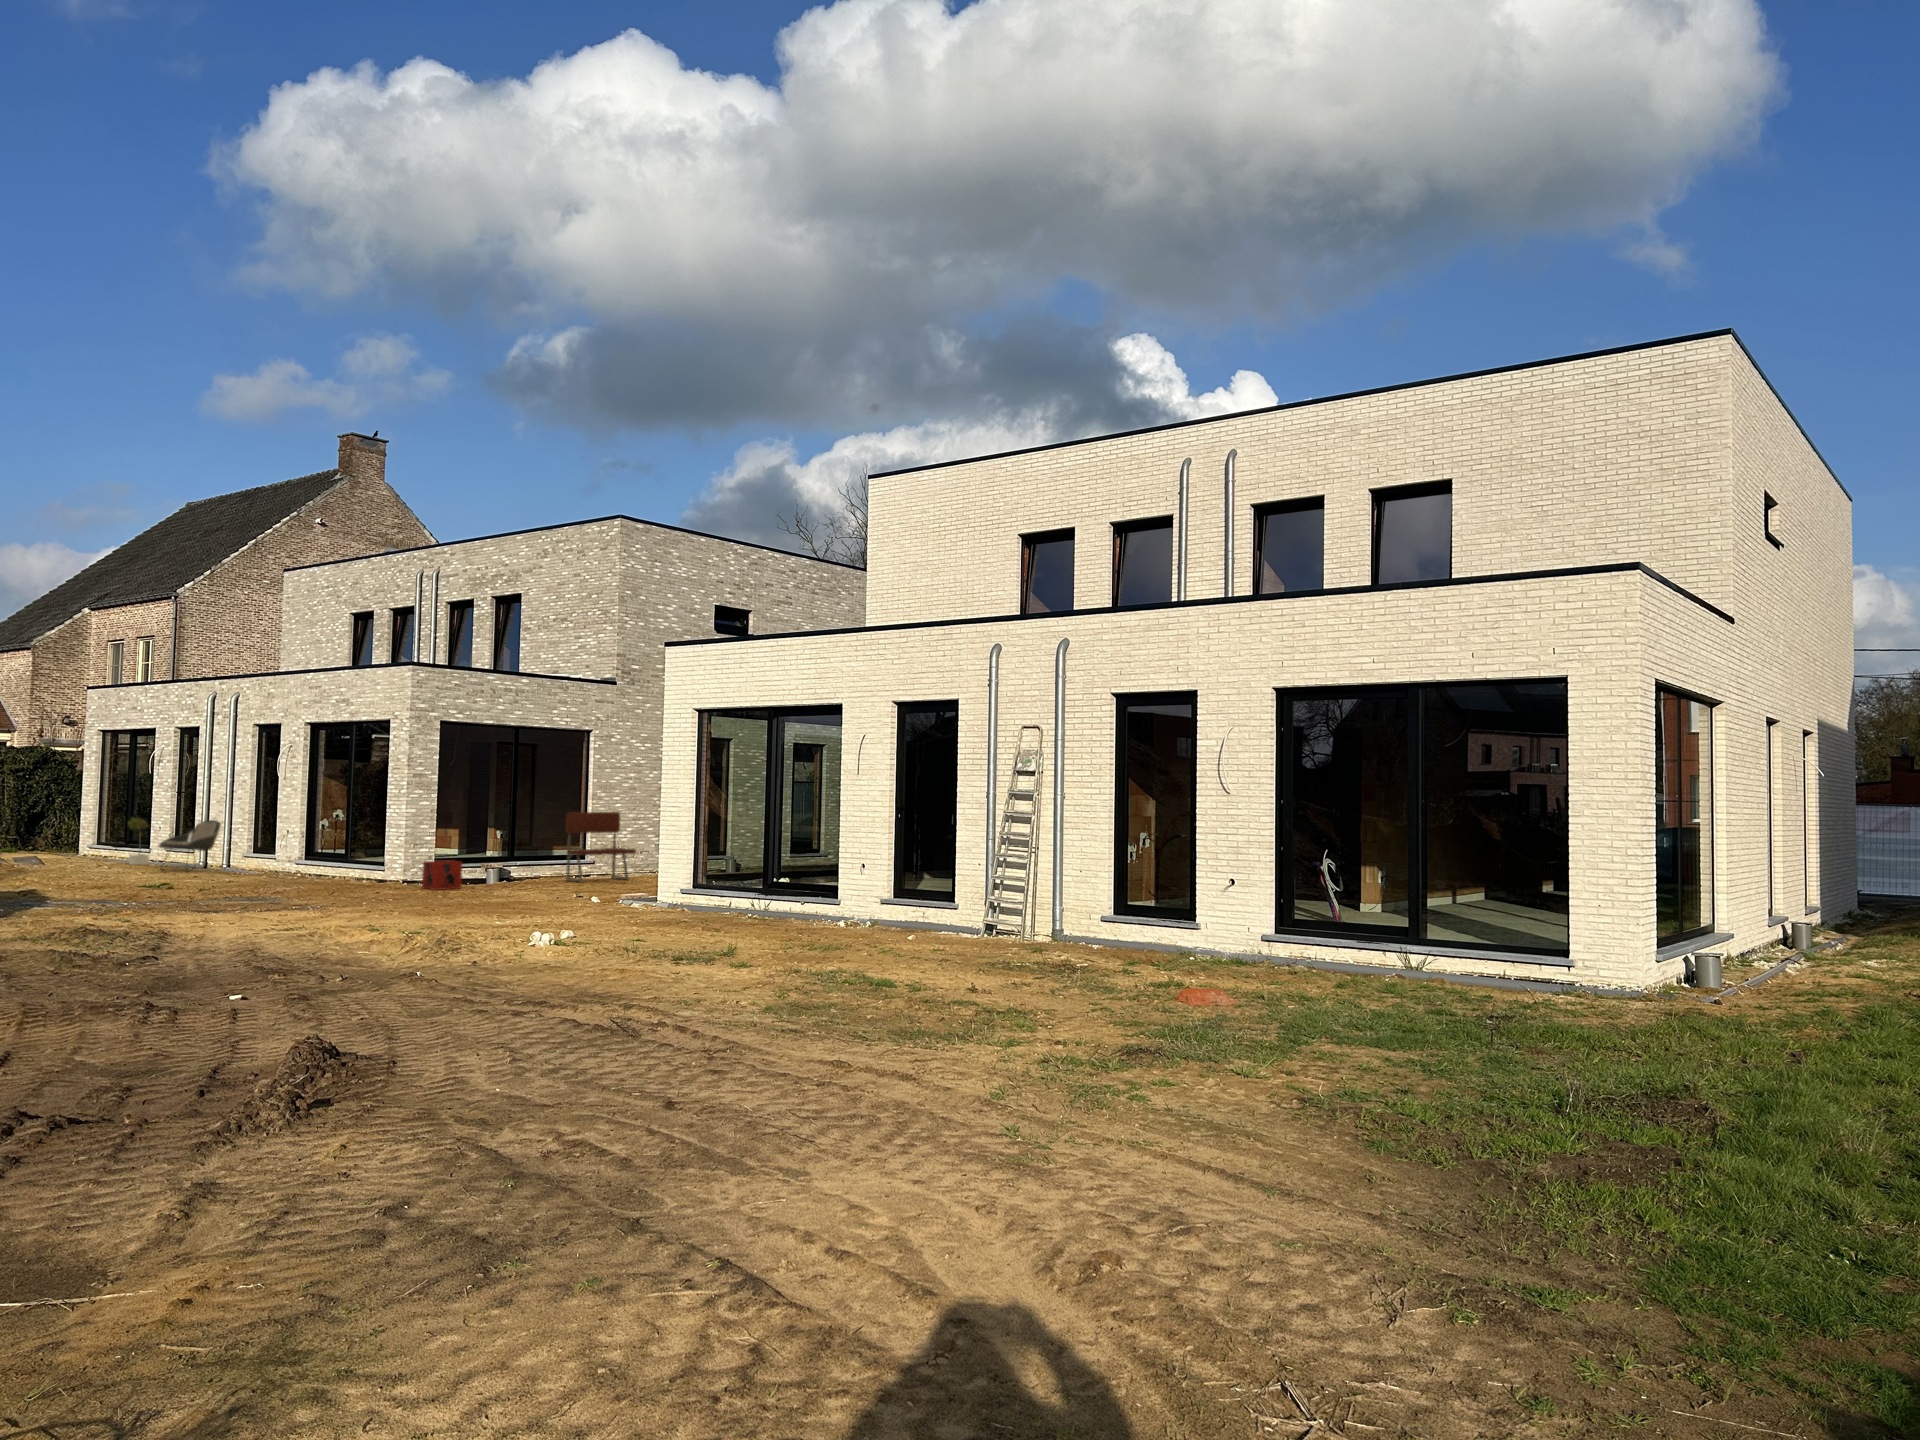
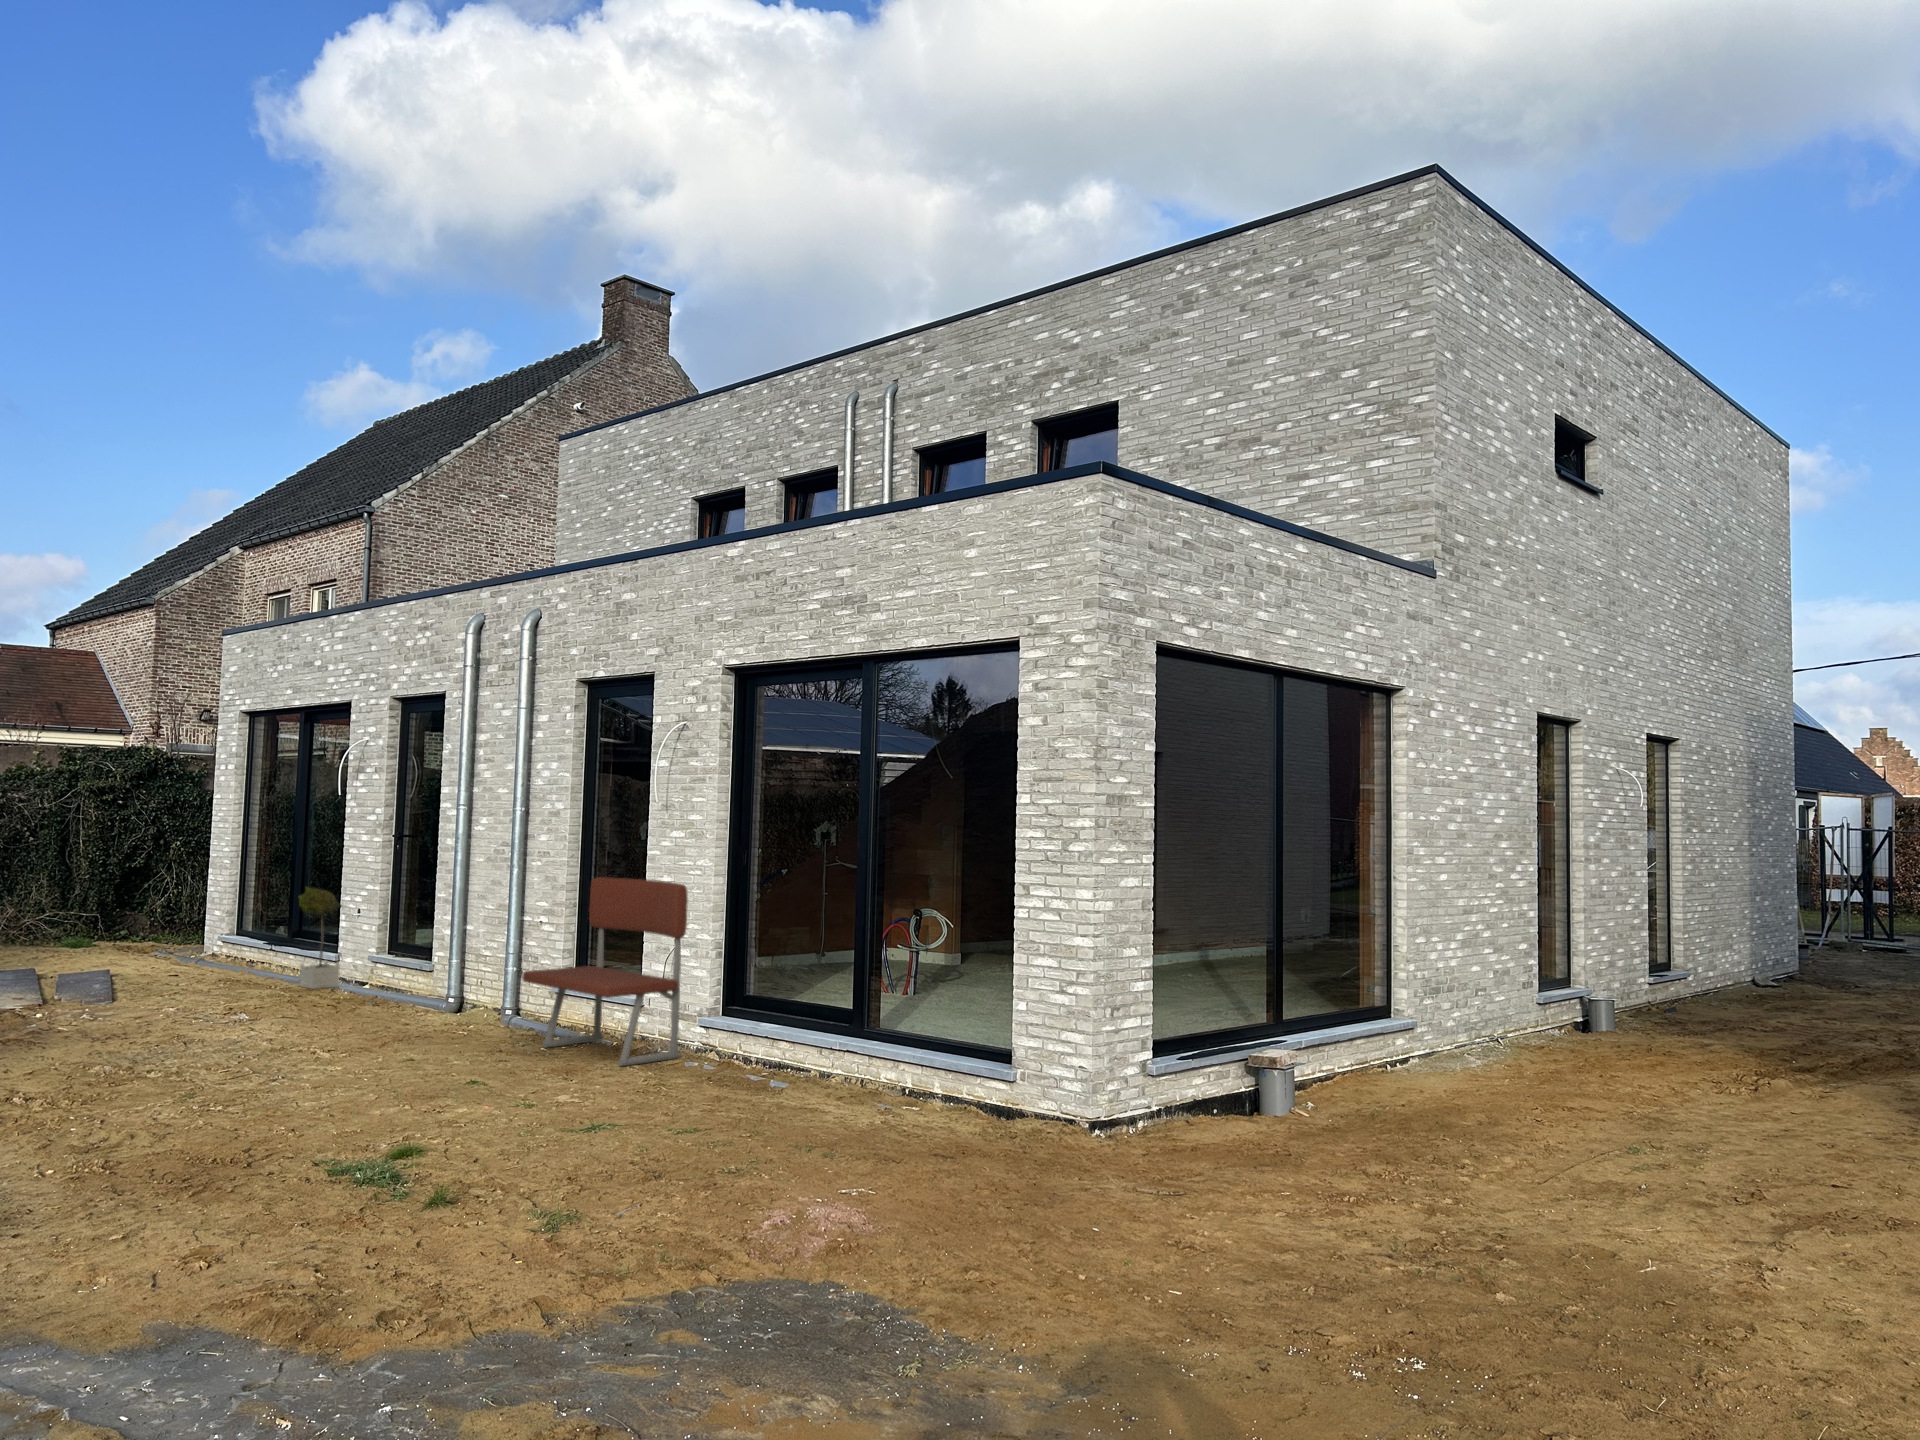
bench: present [566,812,636,882] -> present [523,877,688,1066]
lounge chair: present [159,820,221,872] -> none [366,899,498,1025]
storage box: present [422,860,462,890] -> none [1127,1046,1242,1152]

